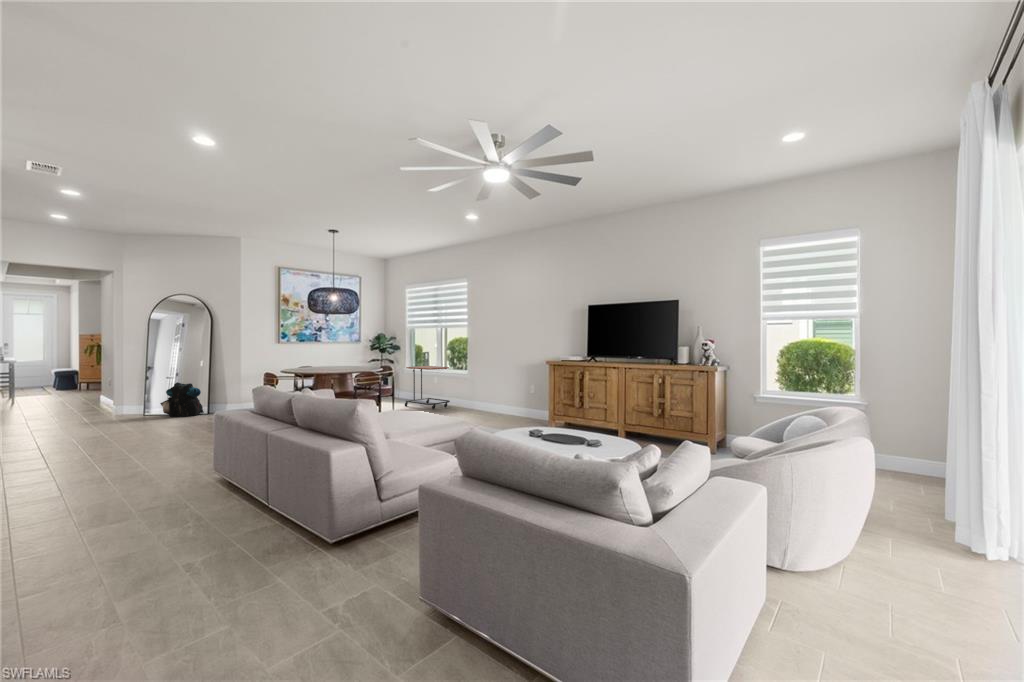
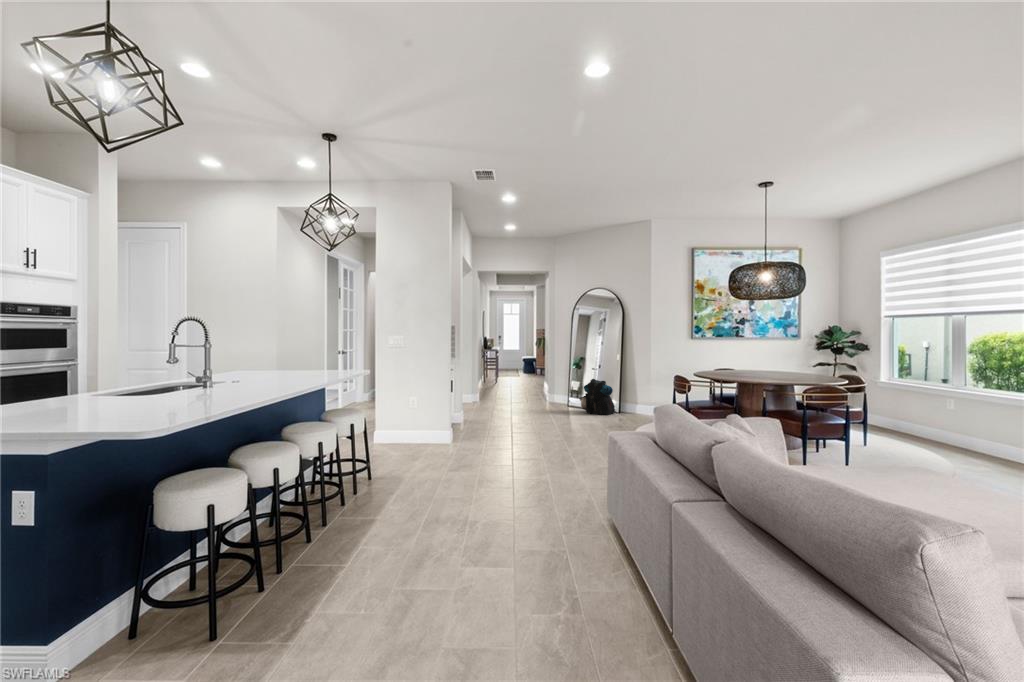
side table: present [405,366,450,409] -> none [882,379,987,456]

